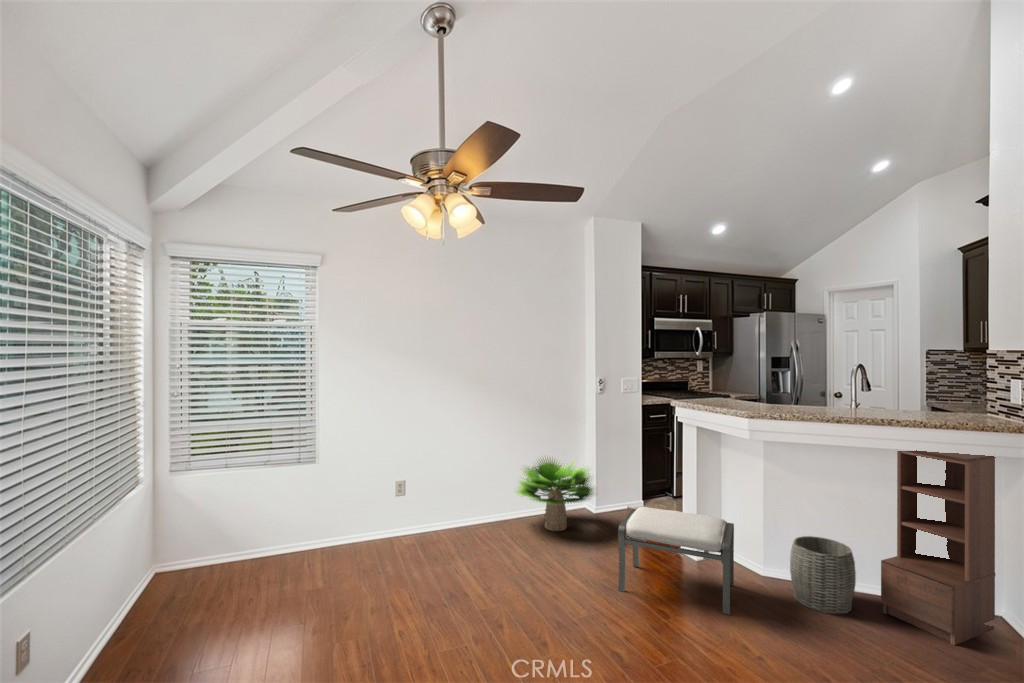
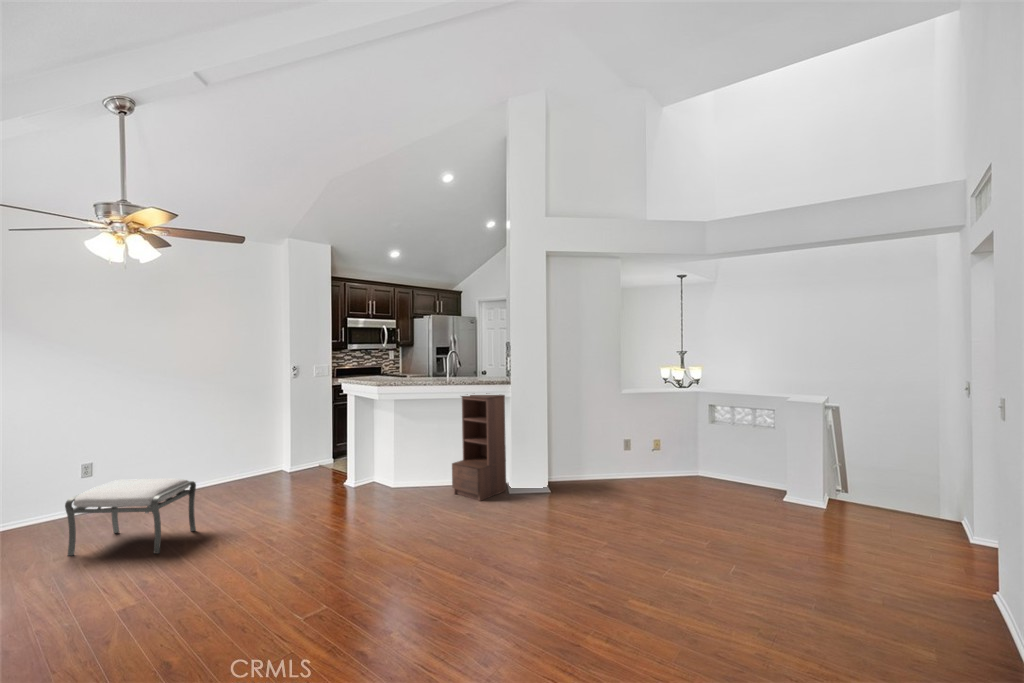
potted plant: present [517,458,594,531] -> none [210,426,289,488]
ottoman: present [618,507,734,615] -> present [65,479,196,556]
woven basket: present [790,536,856,614] -> none [404,457,440,500]

